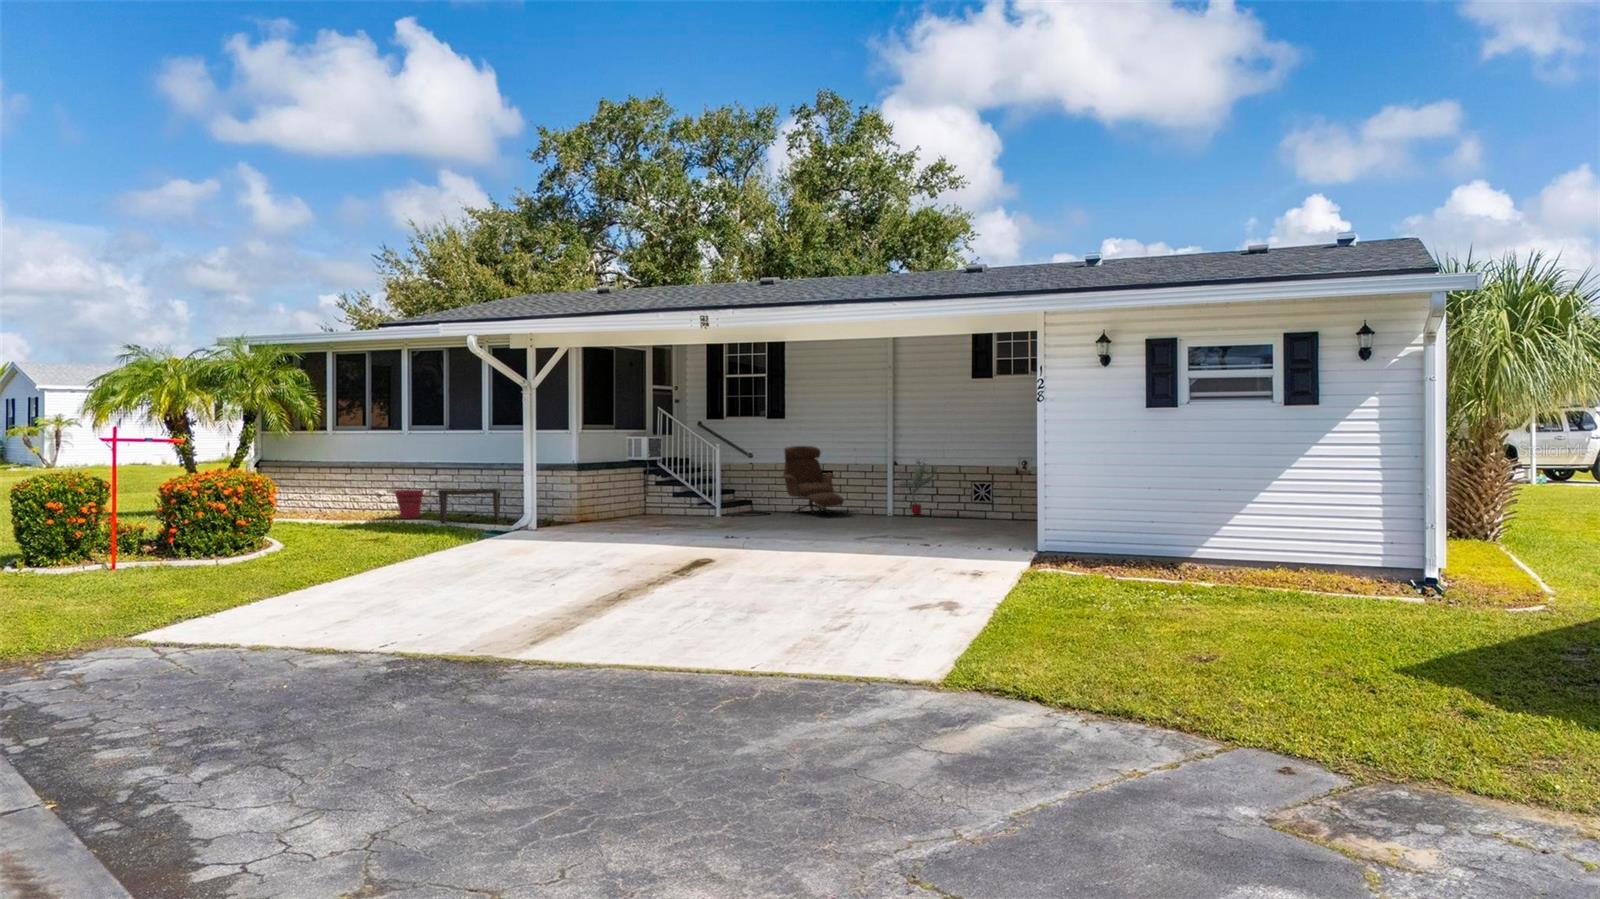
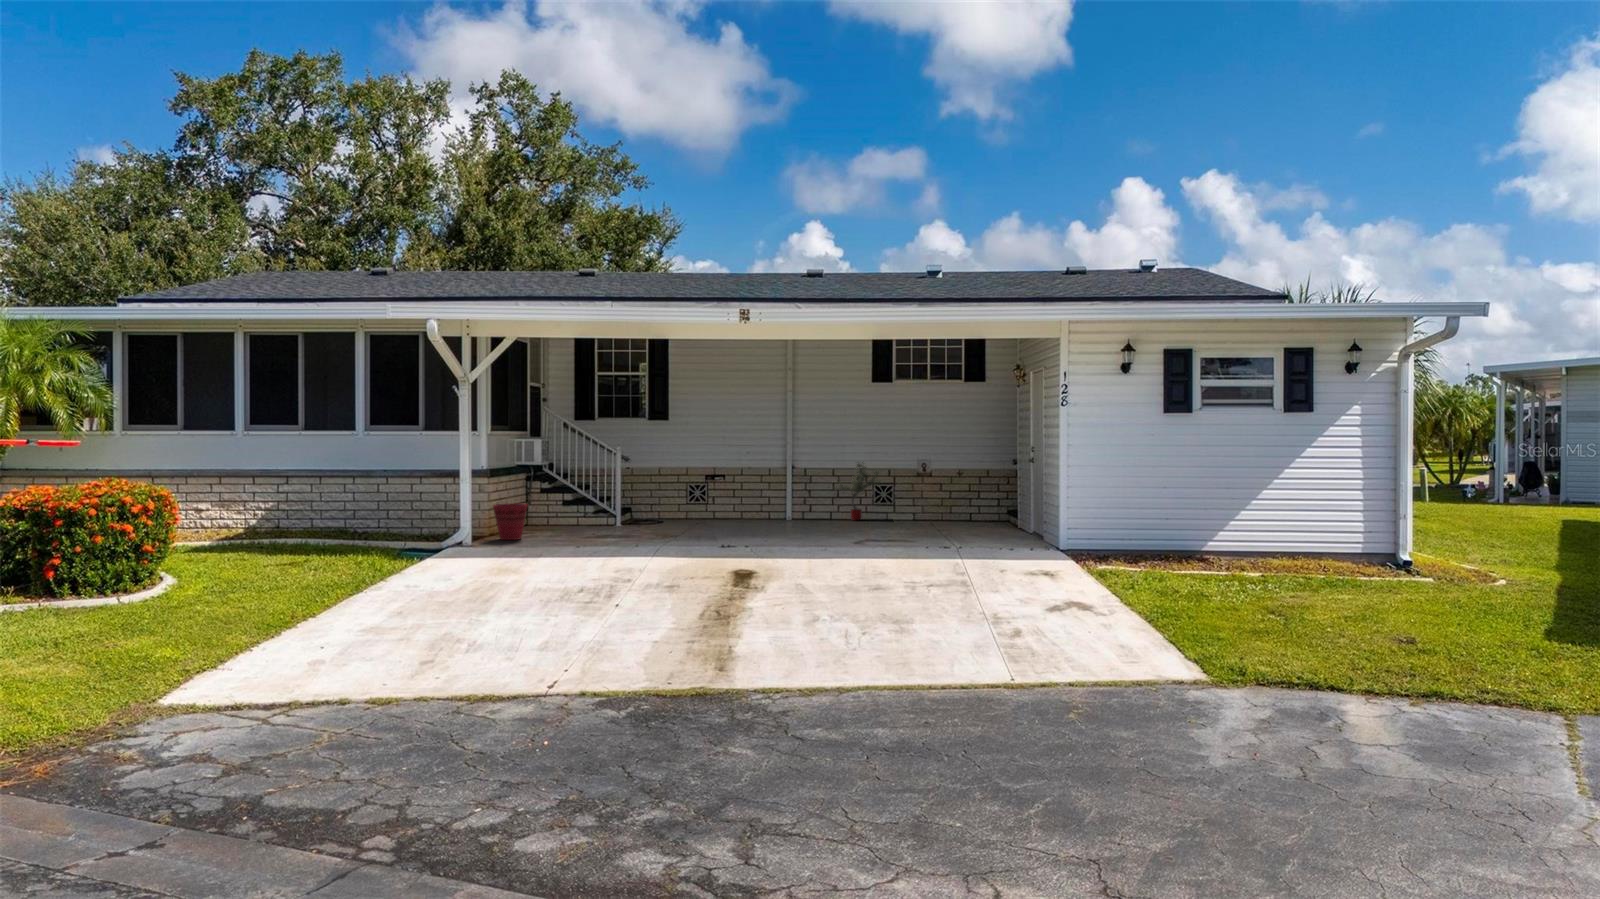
lounge chair: present [782,446,844,514] -> none [706,448,784,524]
bench: present [438,488,502,523] -> none [312,499,391,543]
bucket: present [395,490,423,518] -> present [493,503,527,540]

